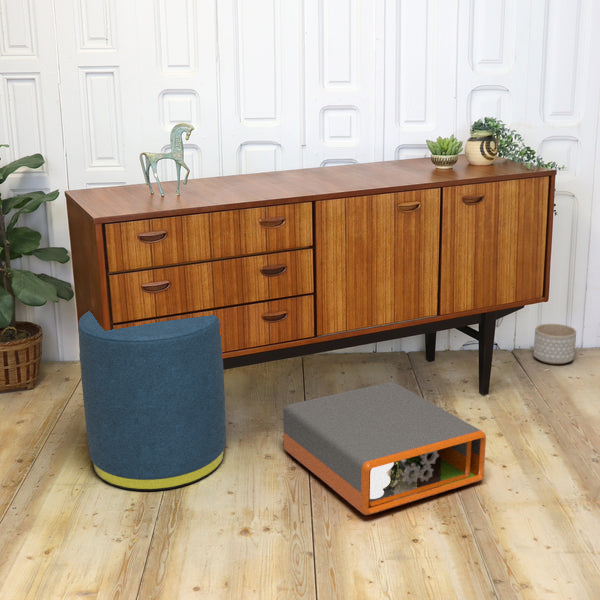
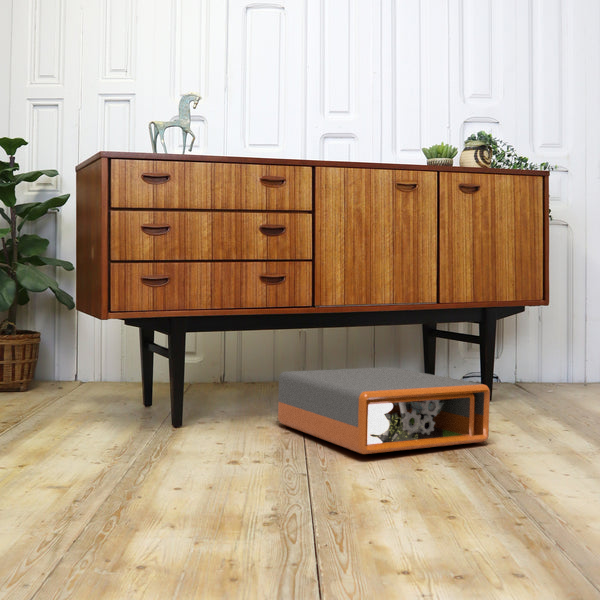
ottoman: present [78,311,226,491] -> none [74,266,218,440]
planter: present [534,324,576,364] -> none [534,355,577,390]

